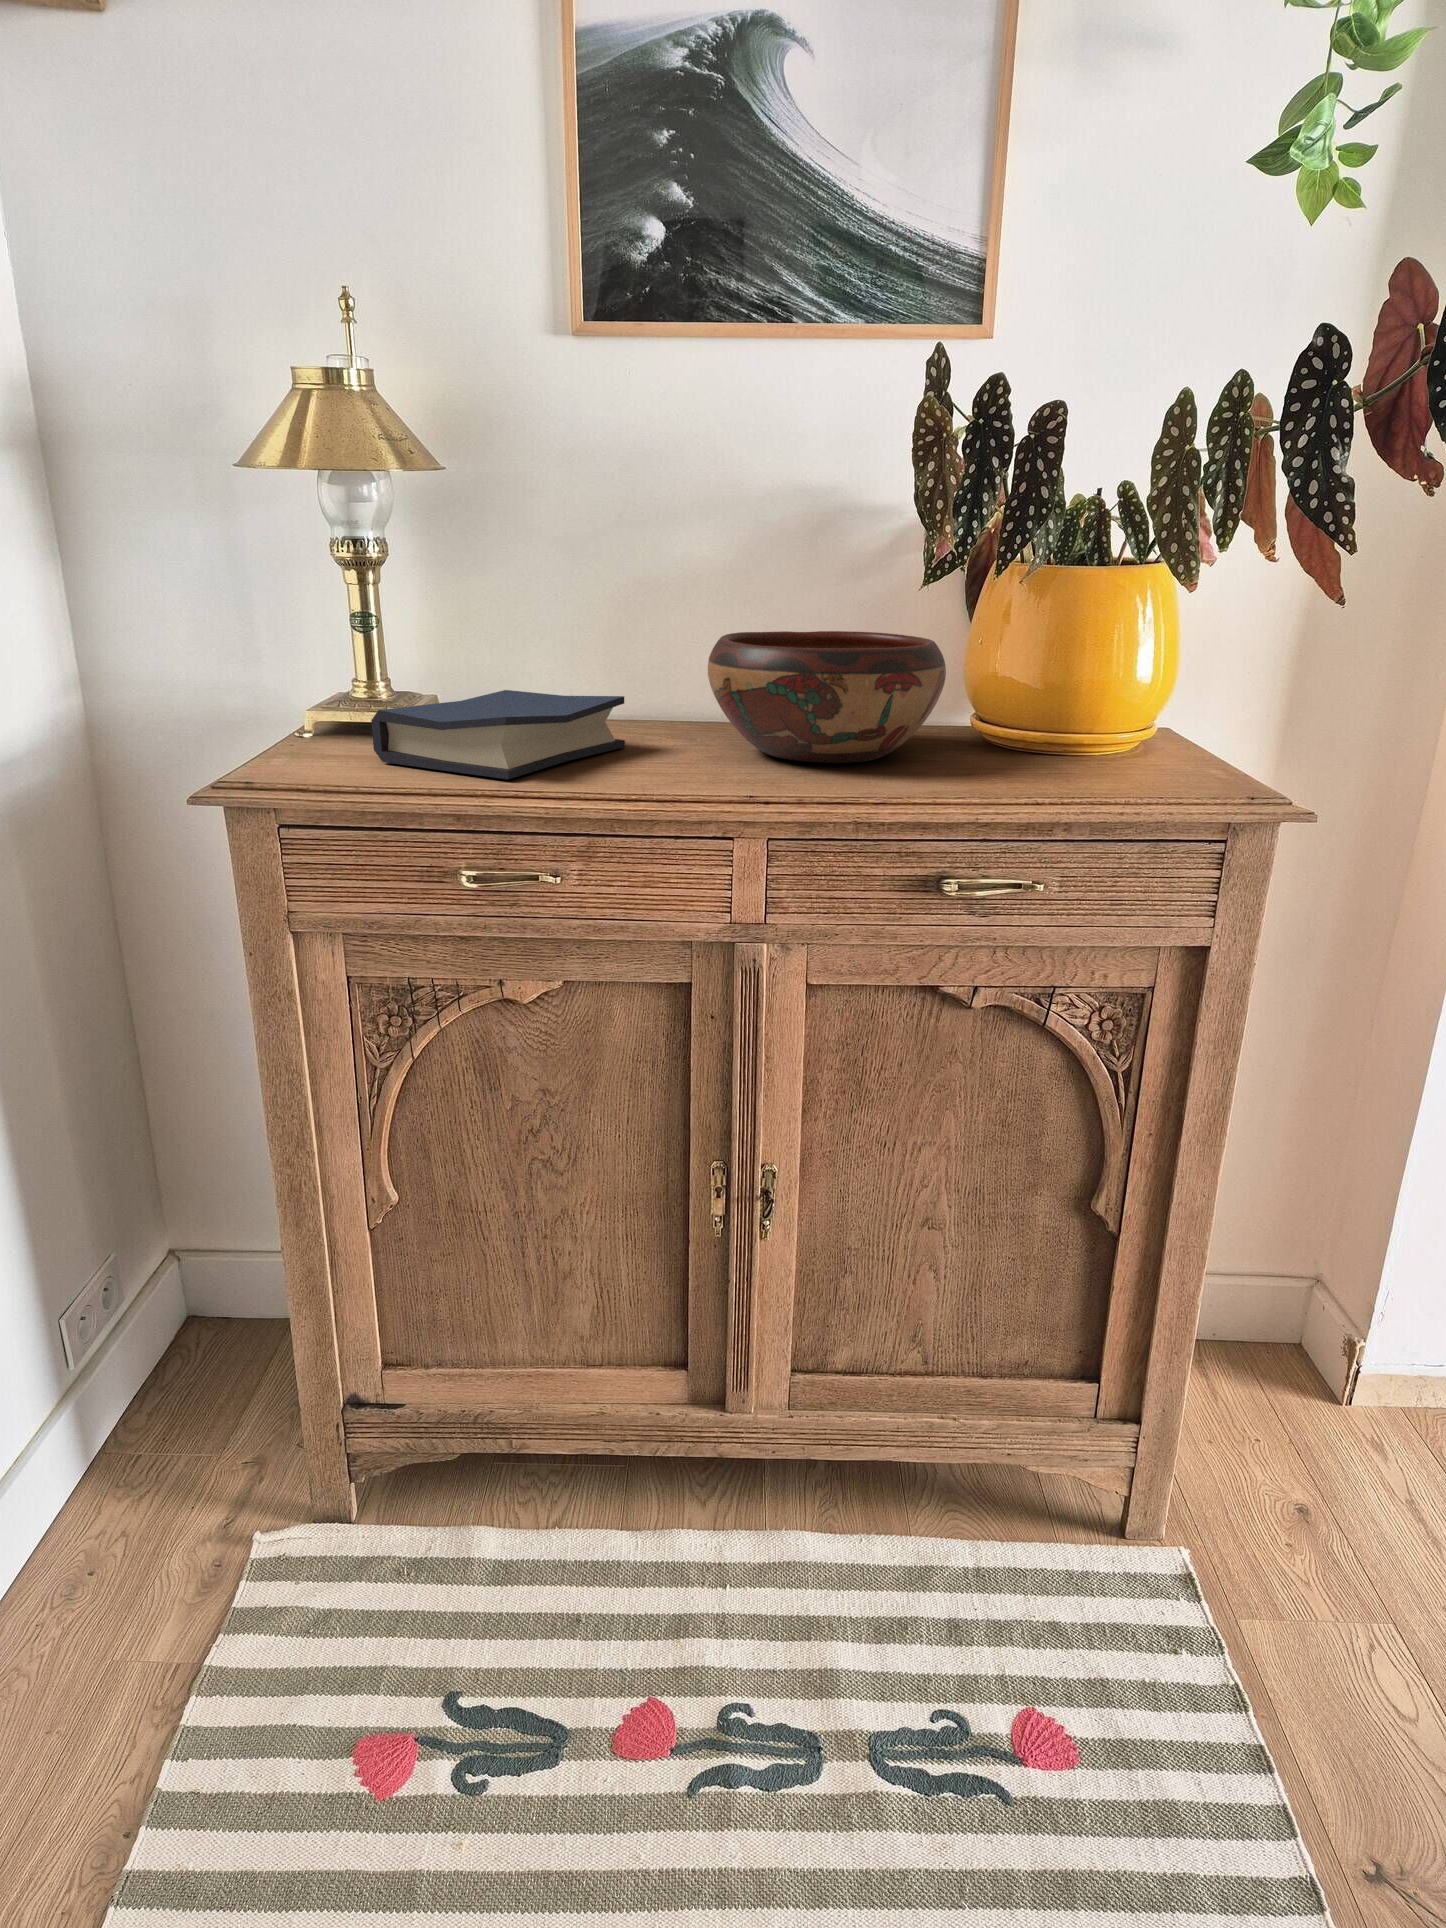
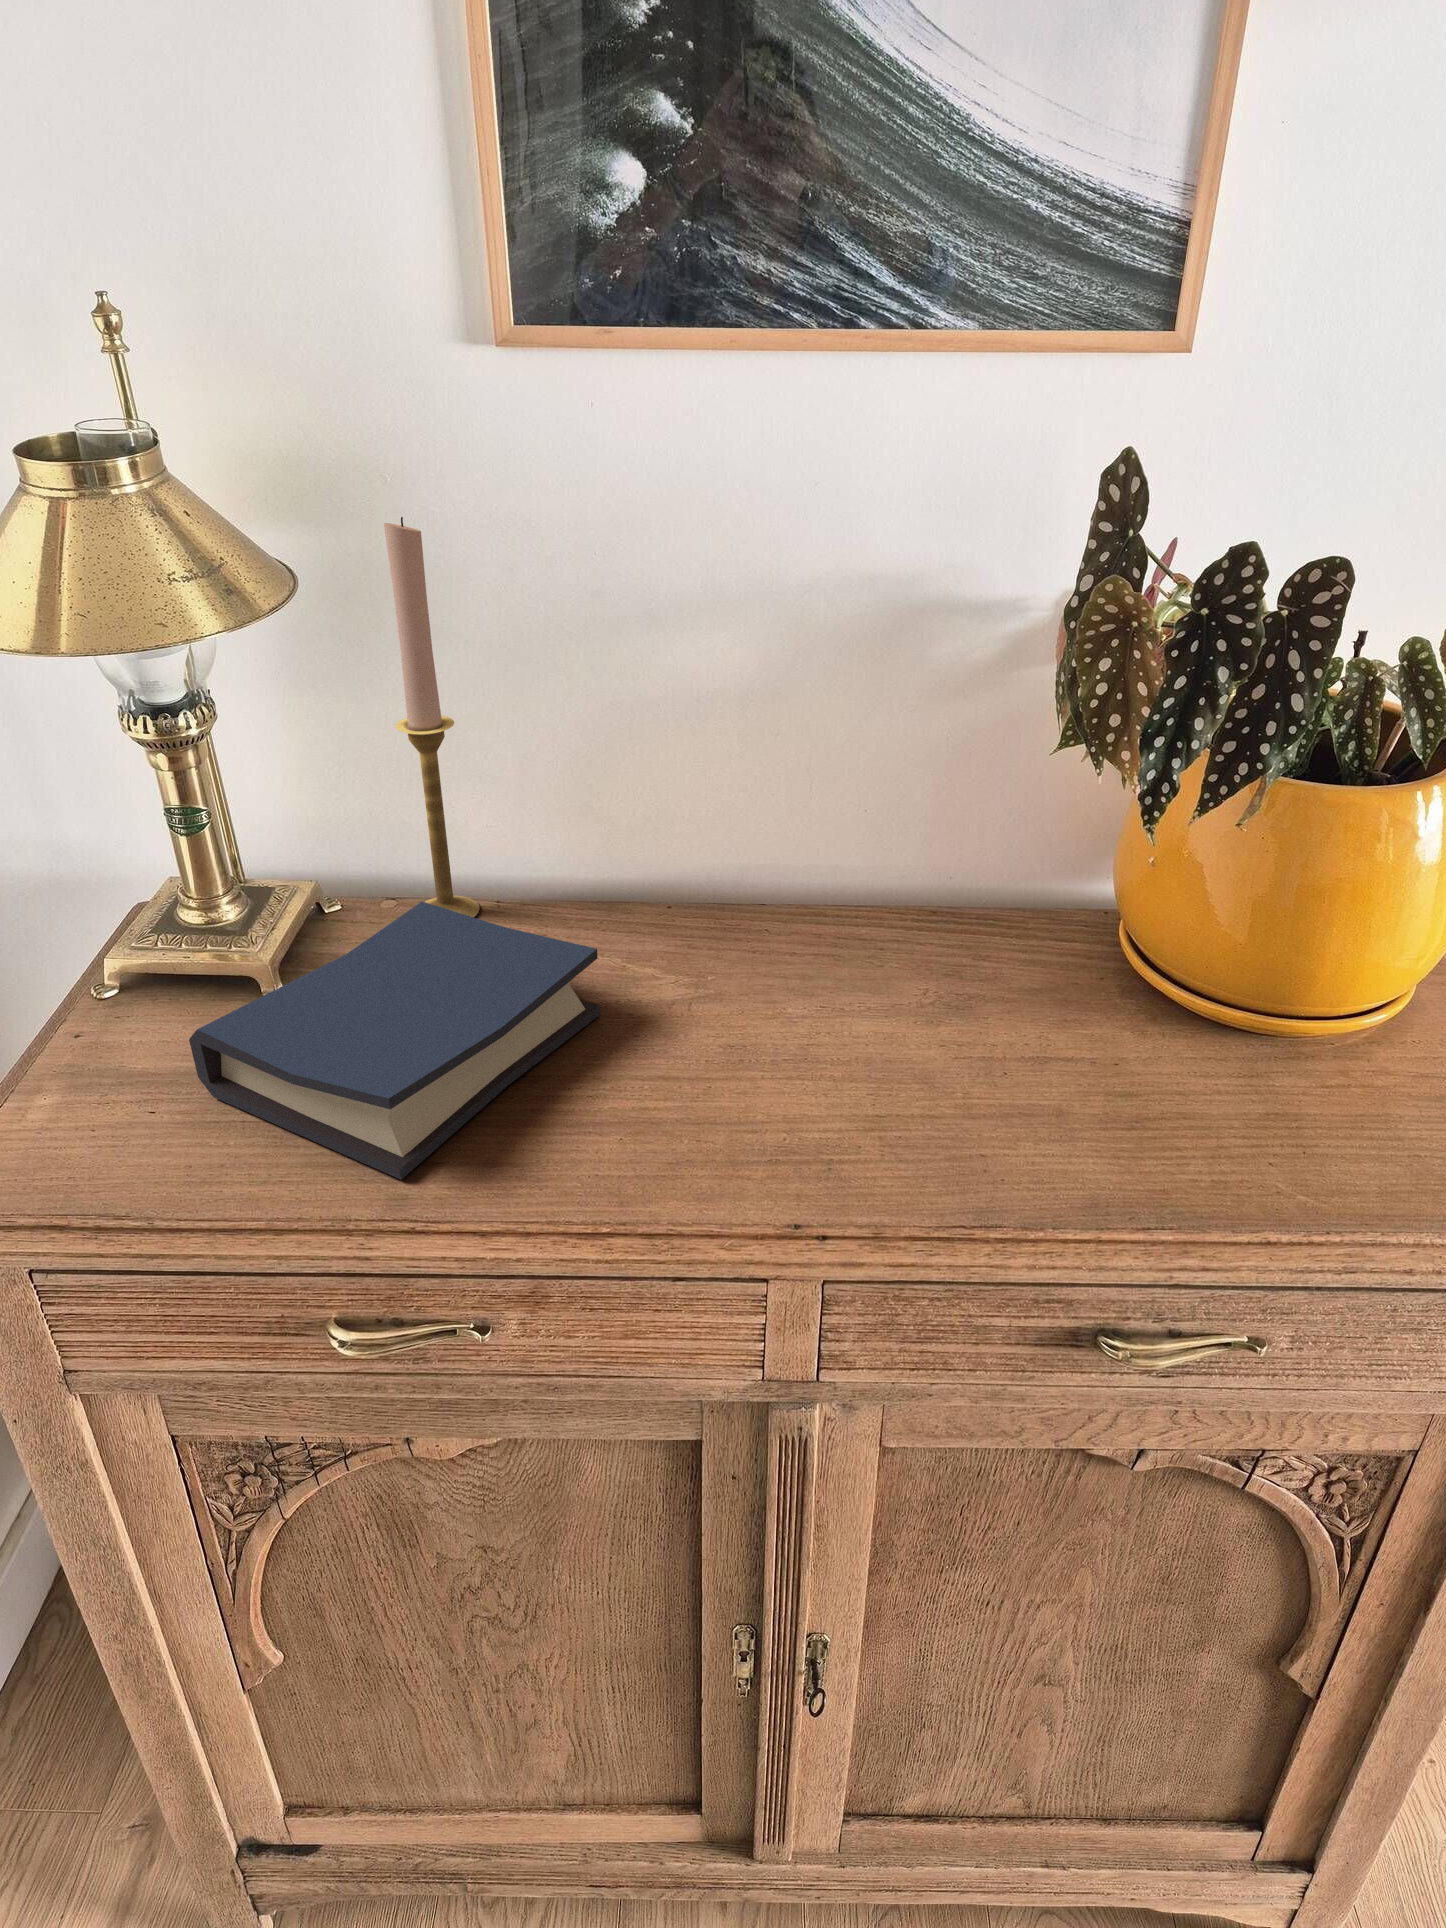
candlestick: none [491,437,538,725] -> present [384,517,479,917]
decorative bowl: present [708,631,946,763] -> none [726,815,1104,1085]

